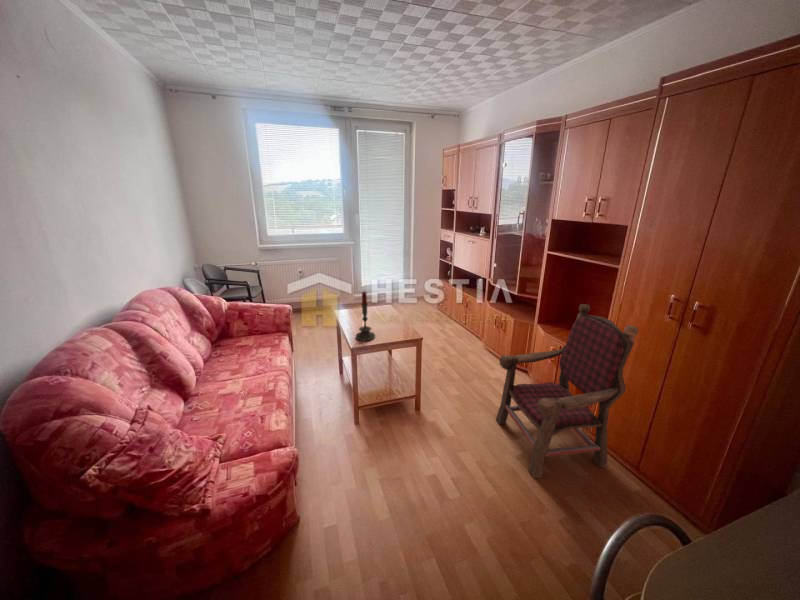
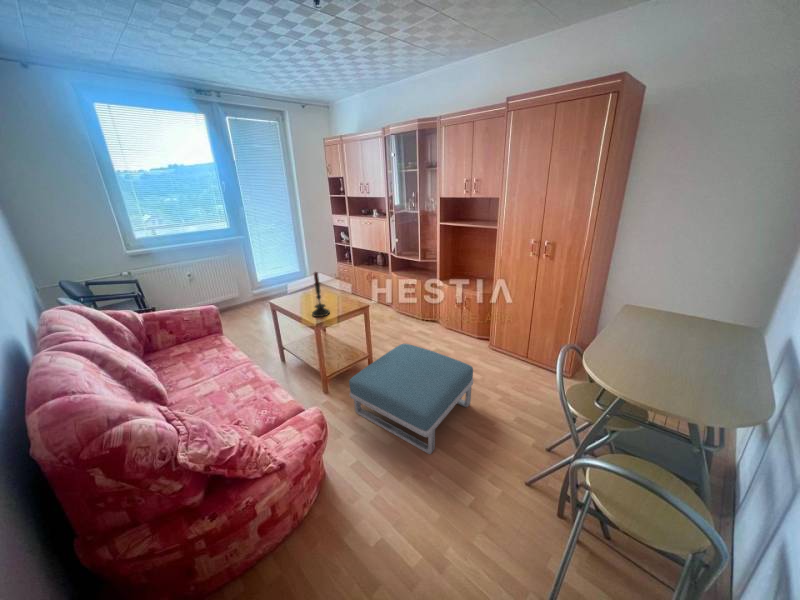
armchair: present [496,304,638,478] -> none [429,256,513,379]
footstool: none [358,398,521,570] -> present [349,344,473,454]

